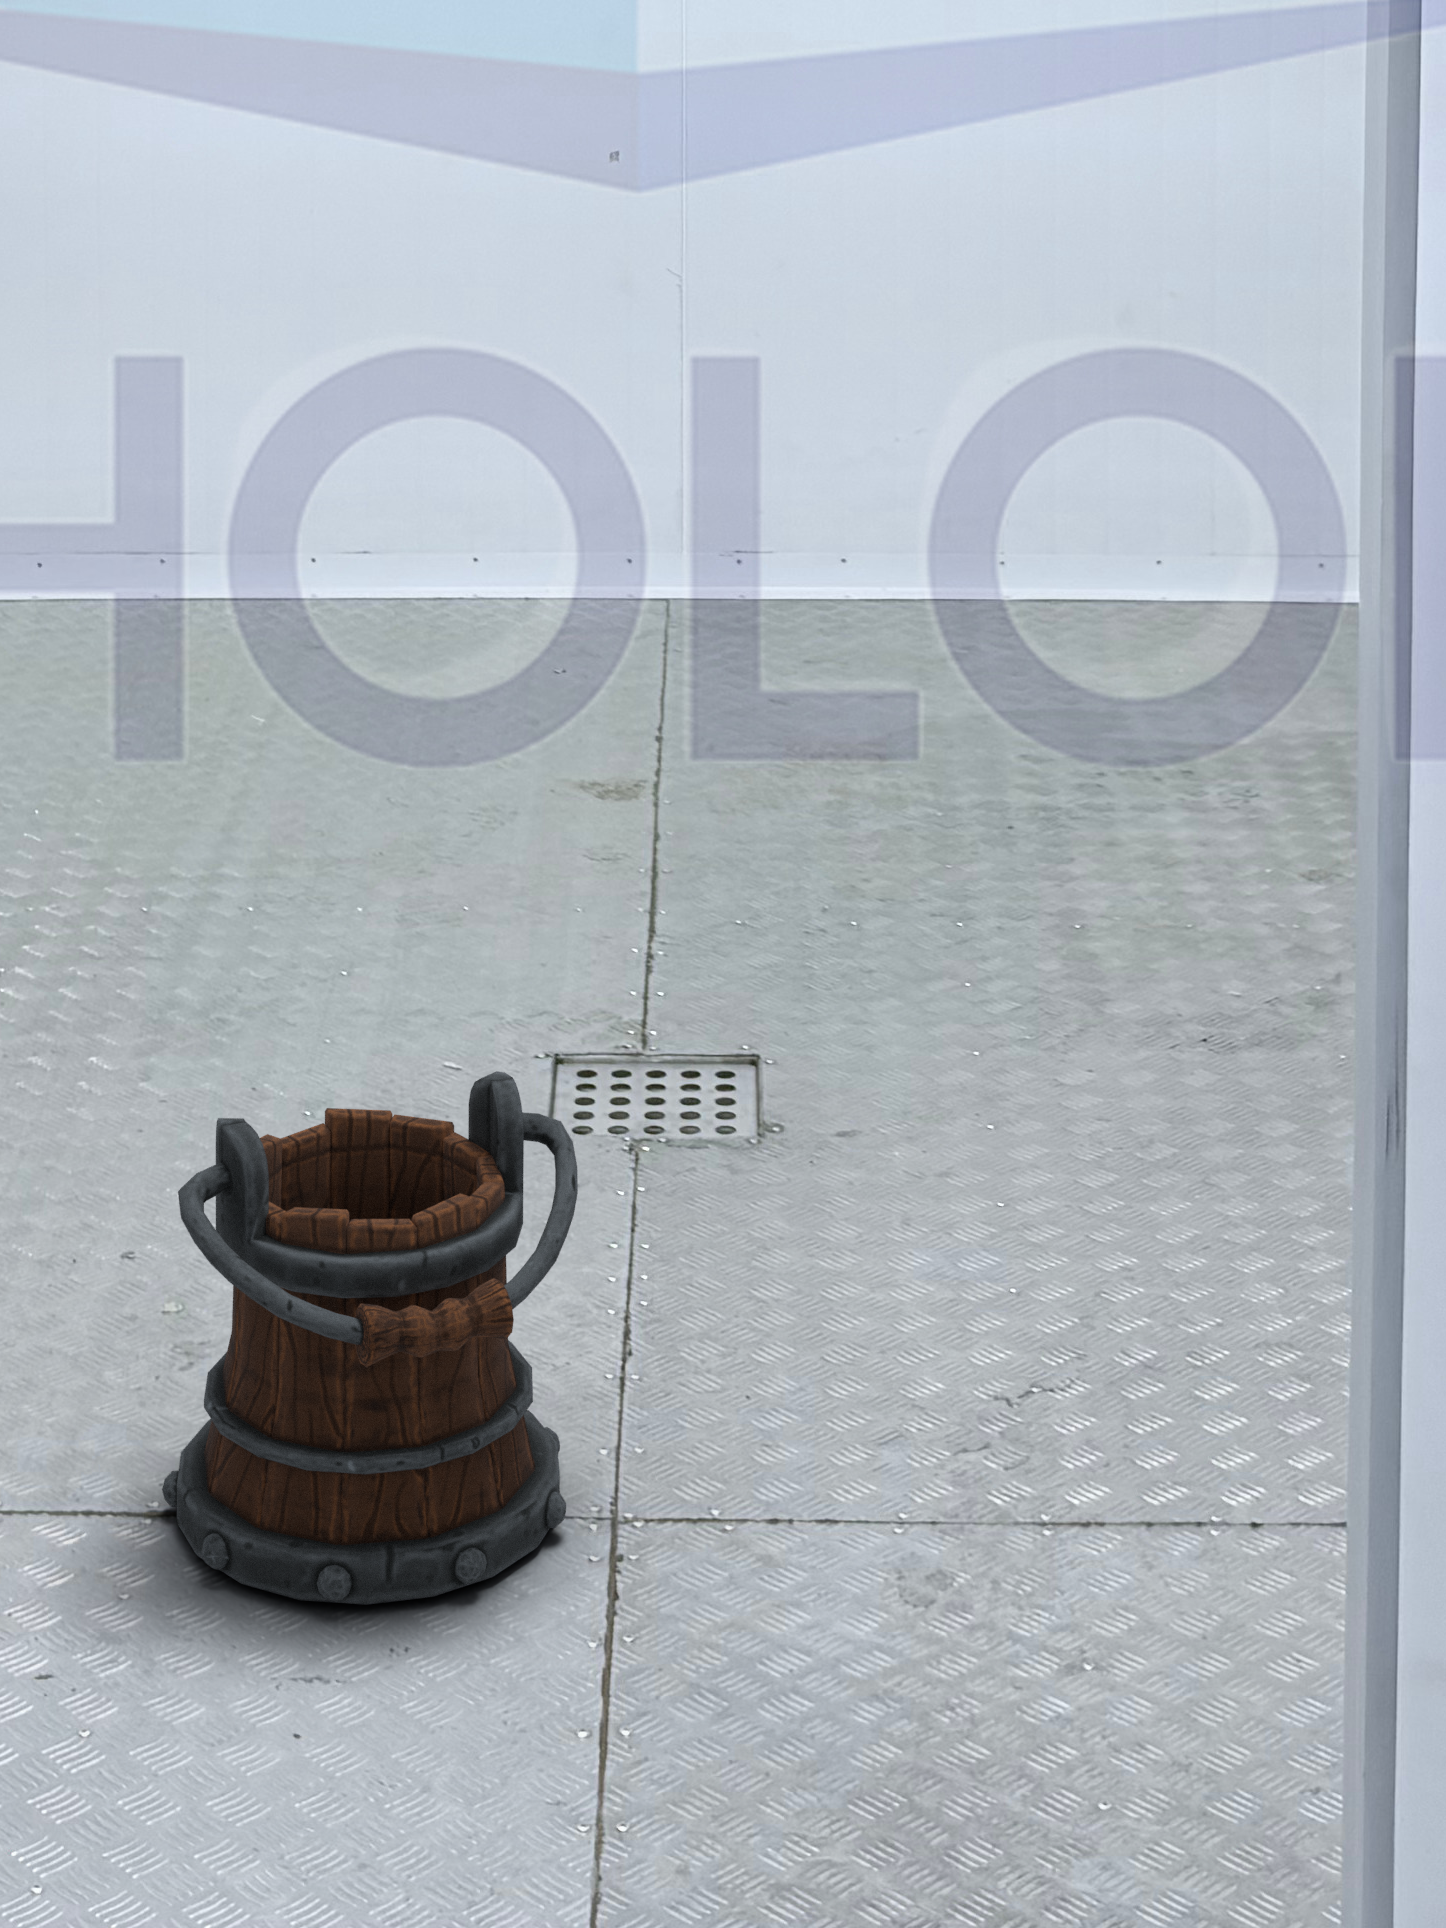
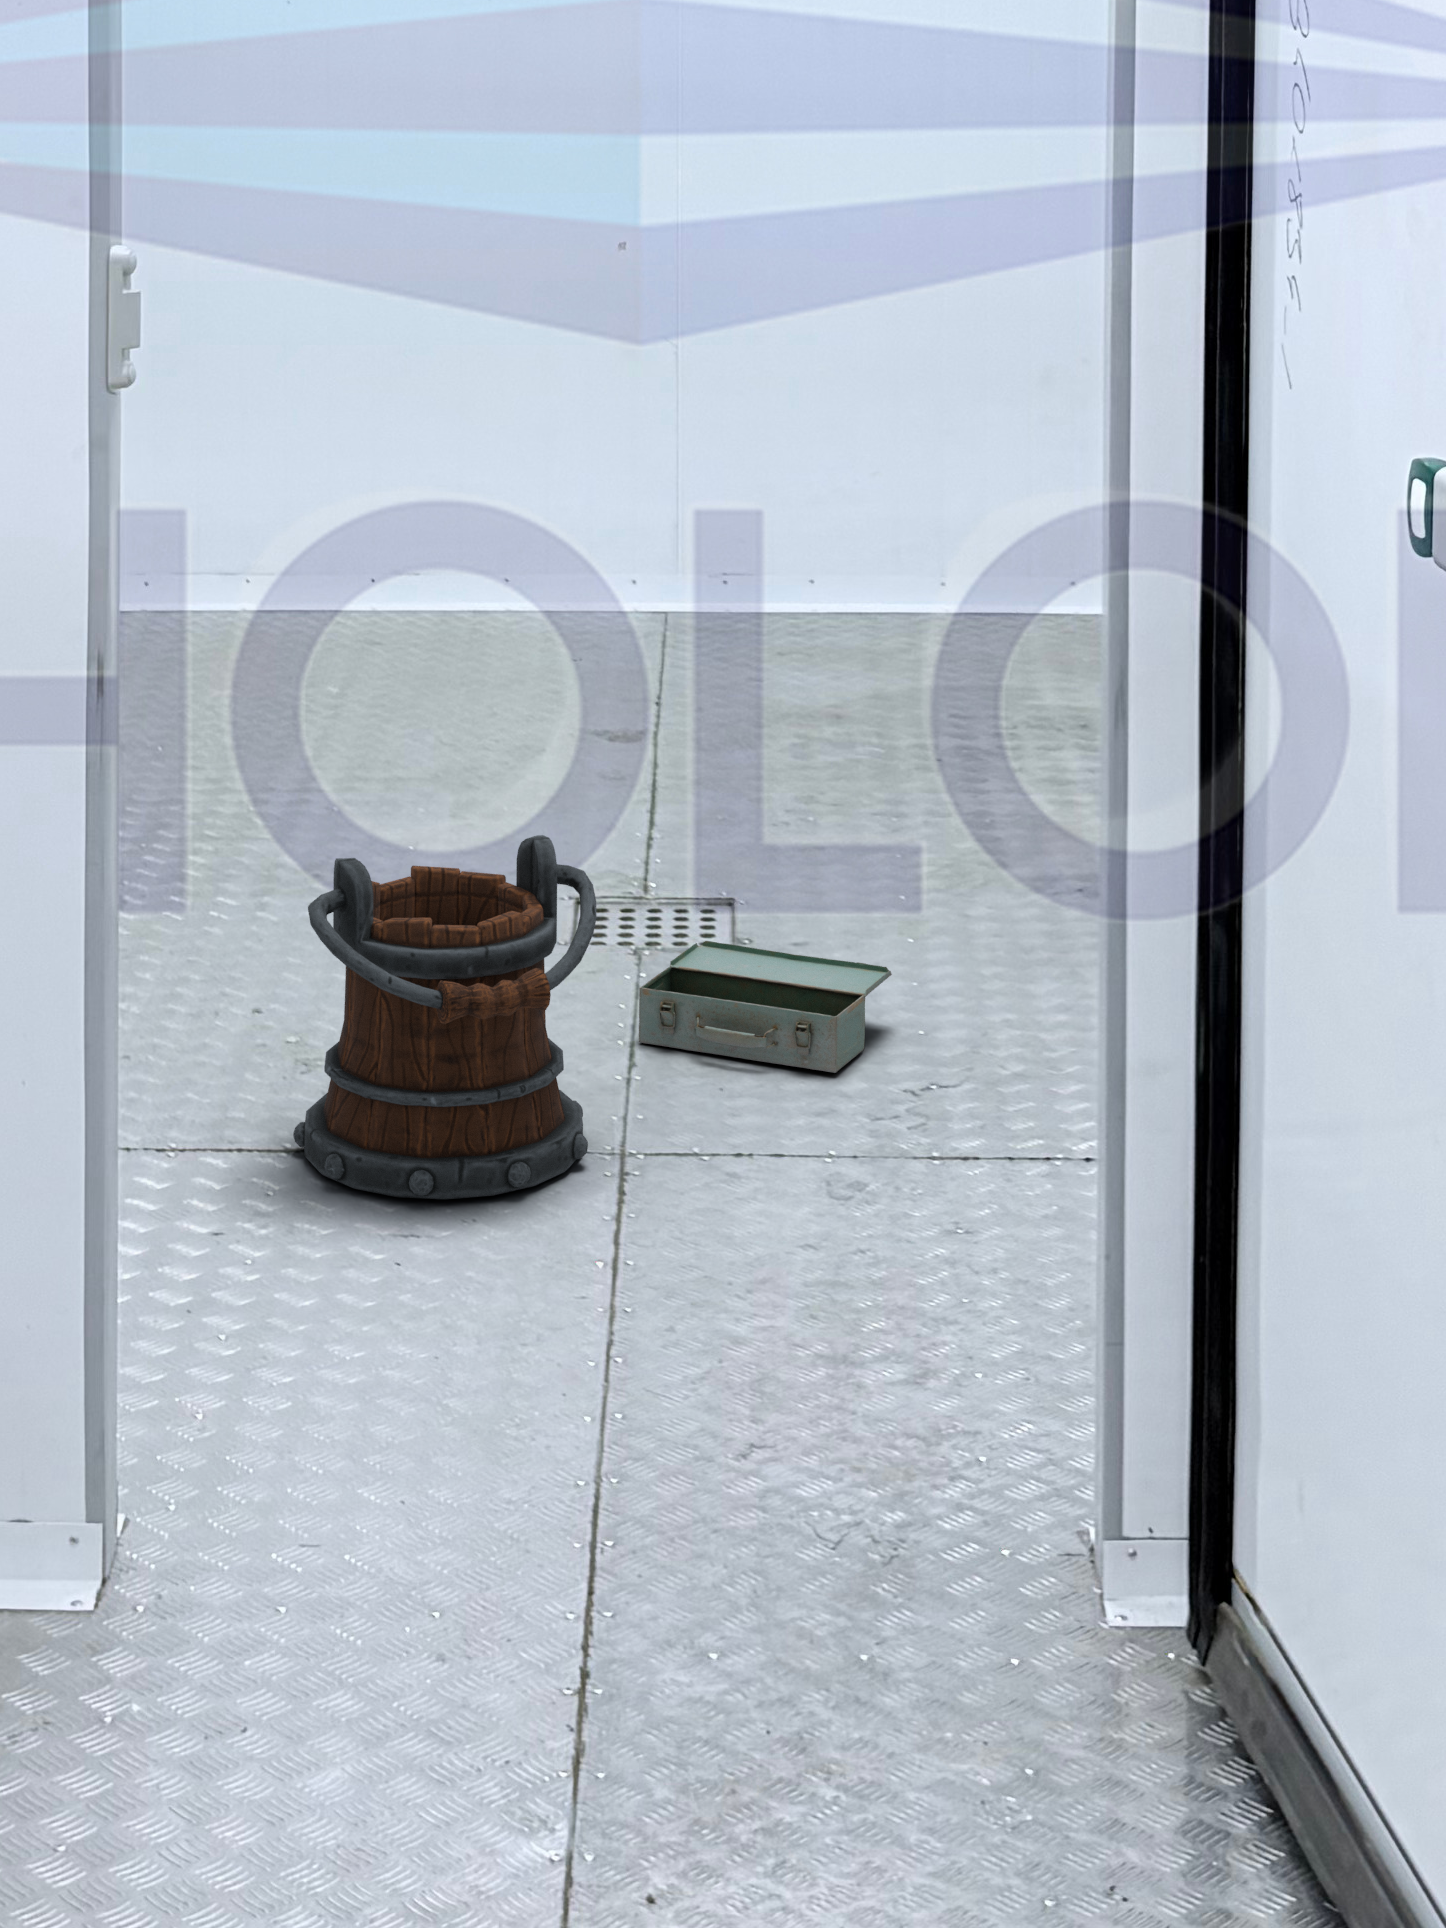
toolbox: none [636,1153,972,1362] -> present [639,941,892,1073]

